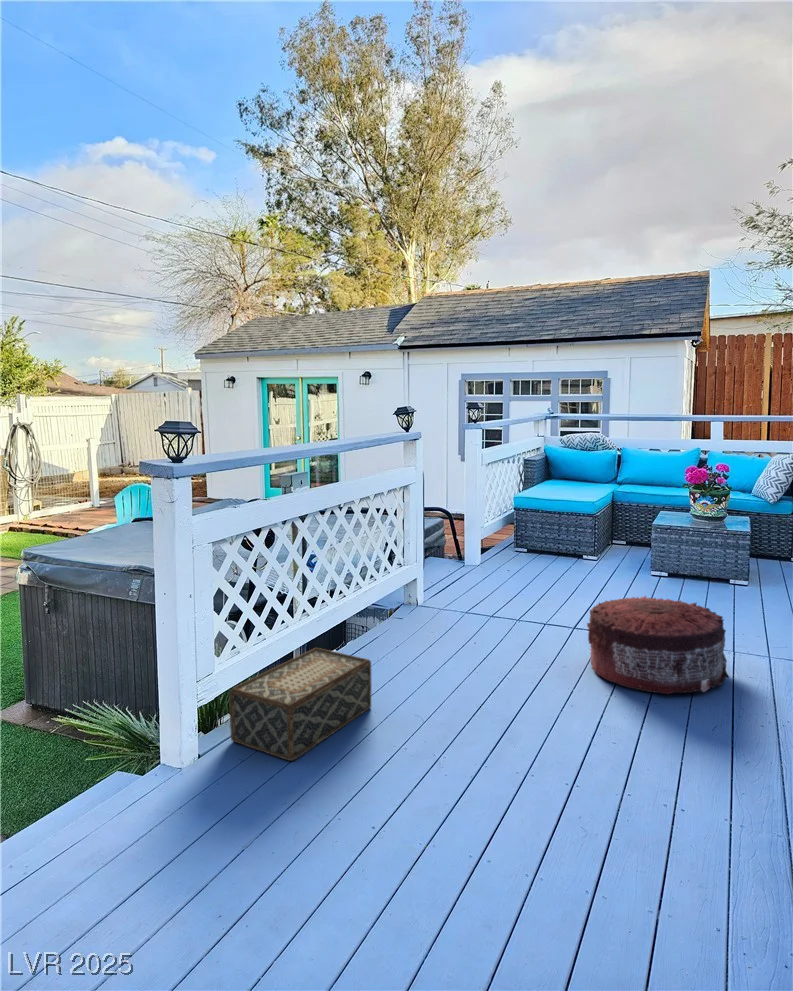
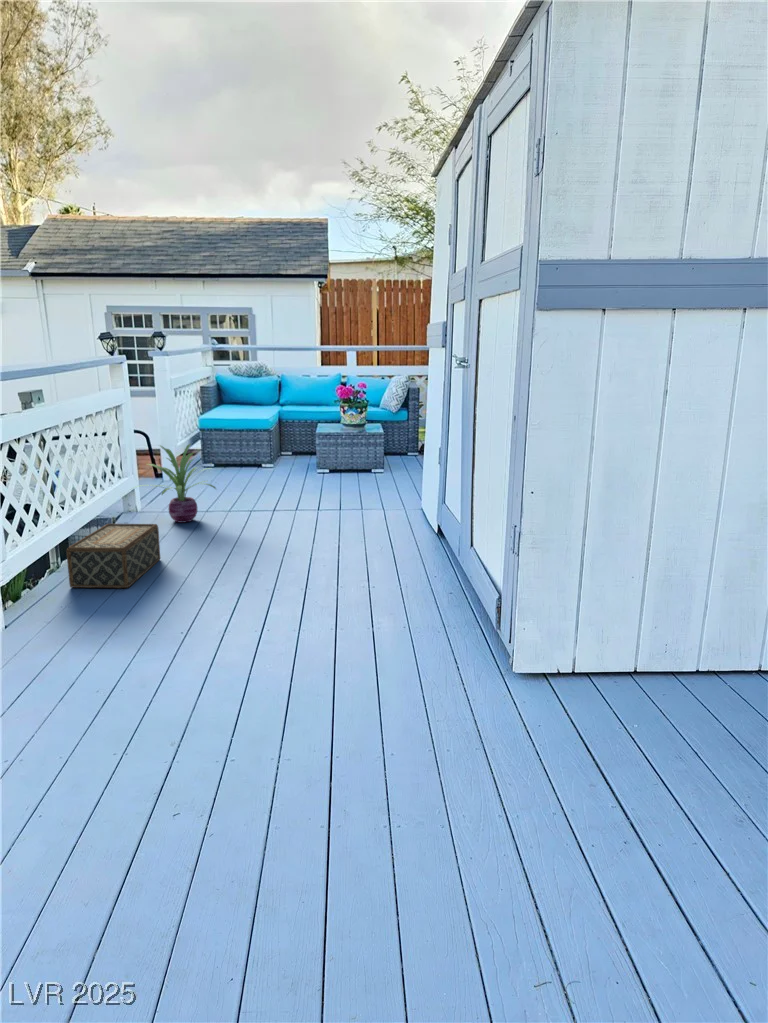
decorative plant: none [381,539,494,640] -> present [149,444,215,522]
pouf: present [587,596,729,694] -> none [294,472,385,528]

